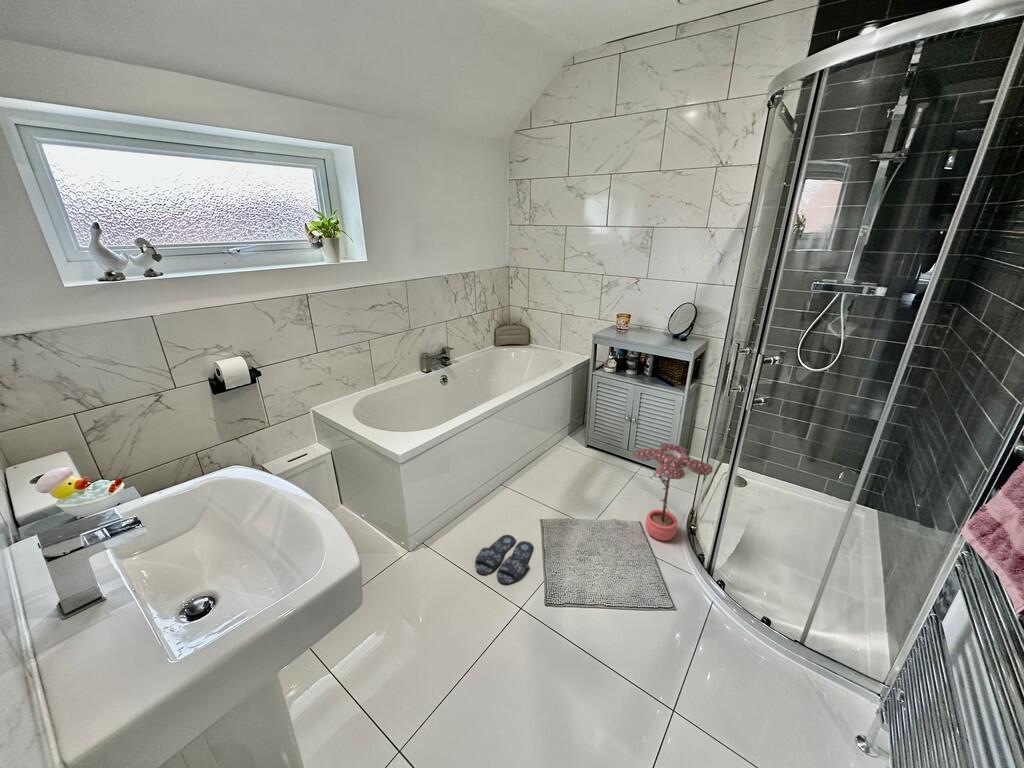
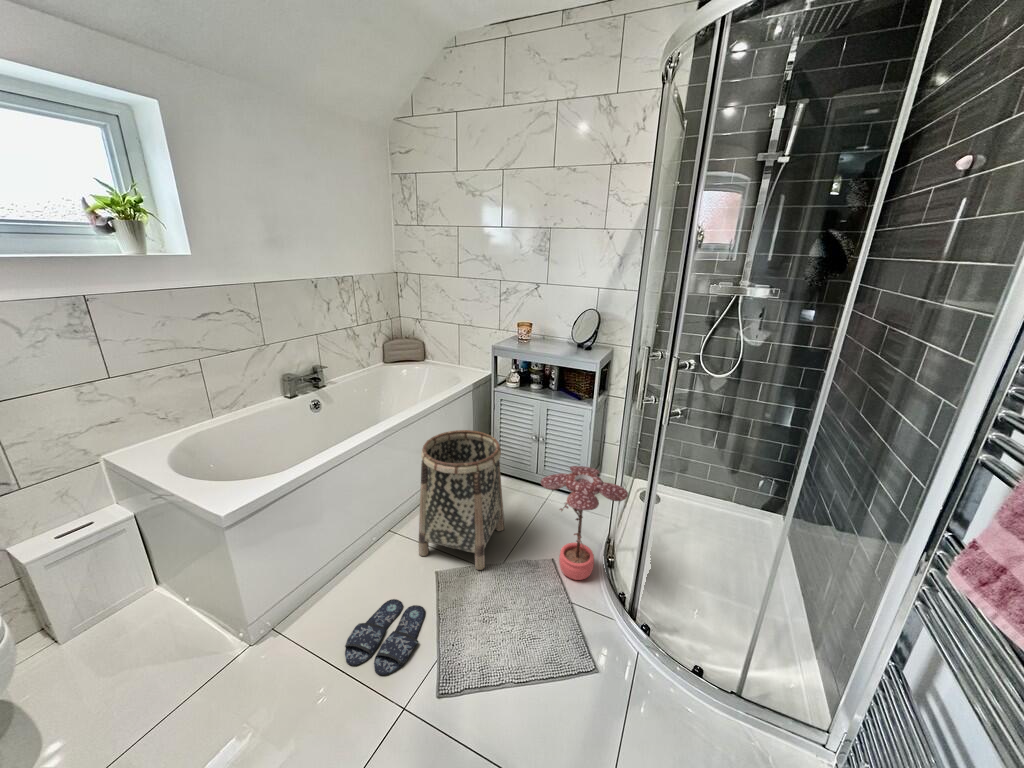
basket: none [526,406,599,522] -> present [419,430,504,570]

